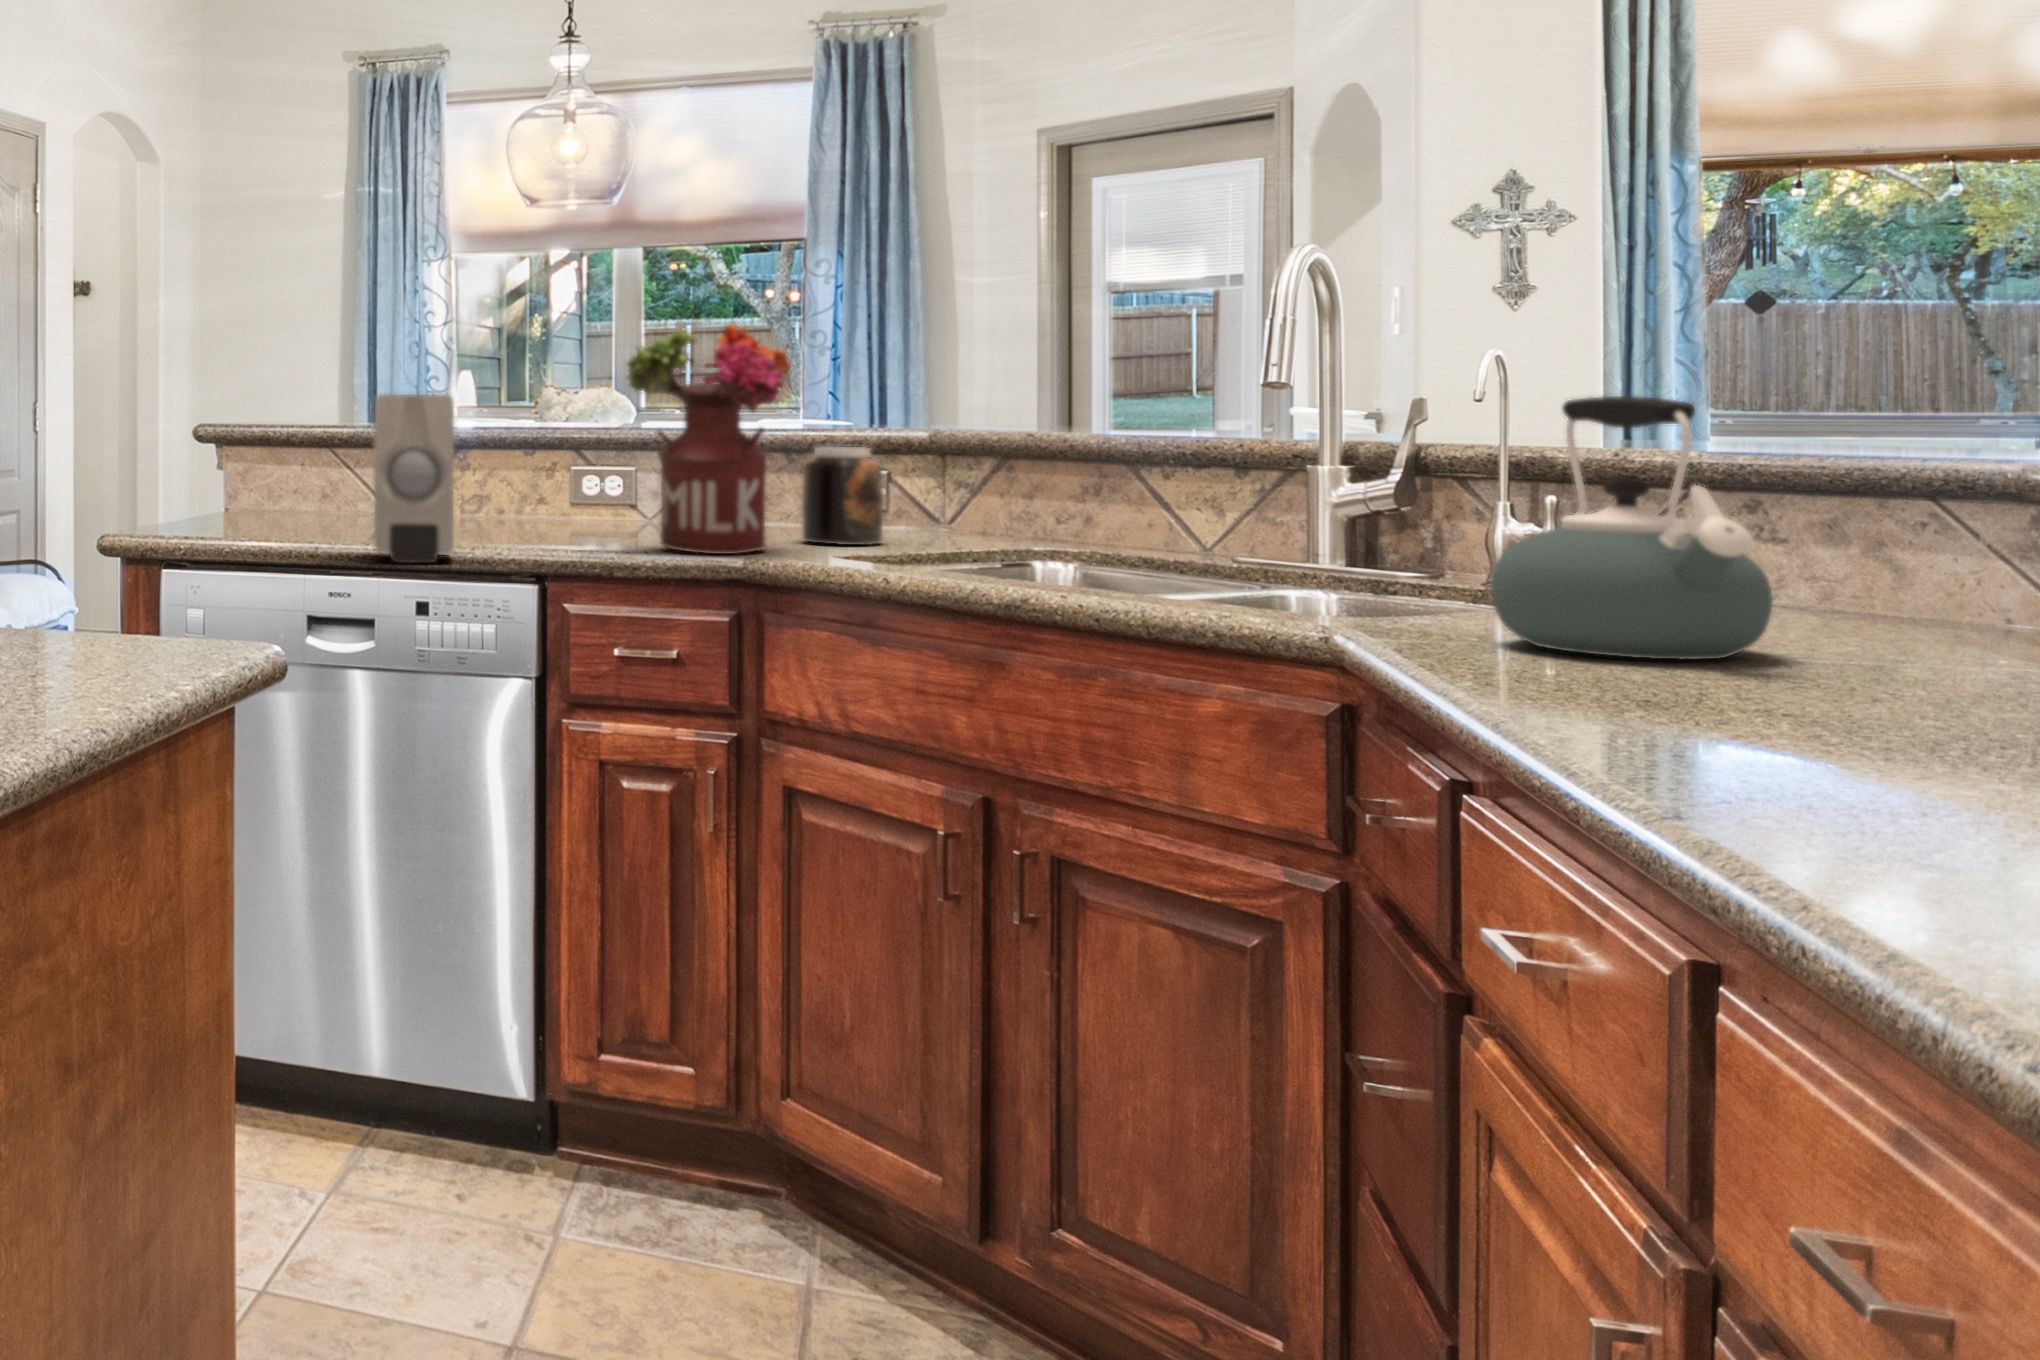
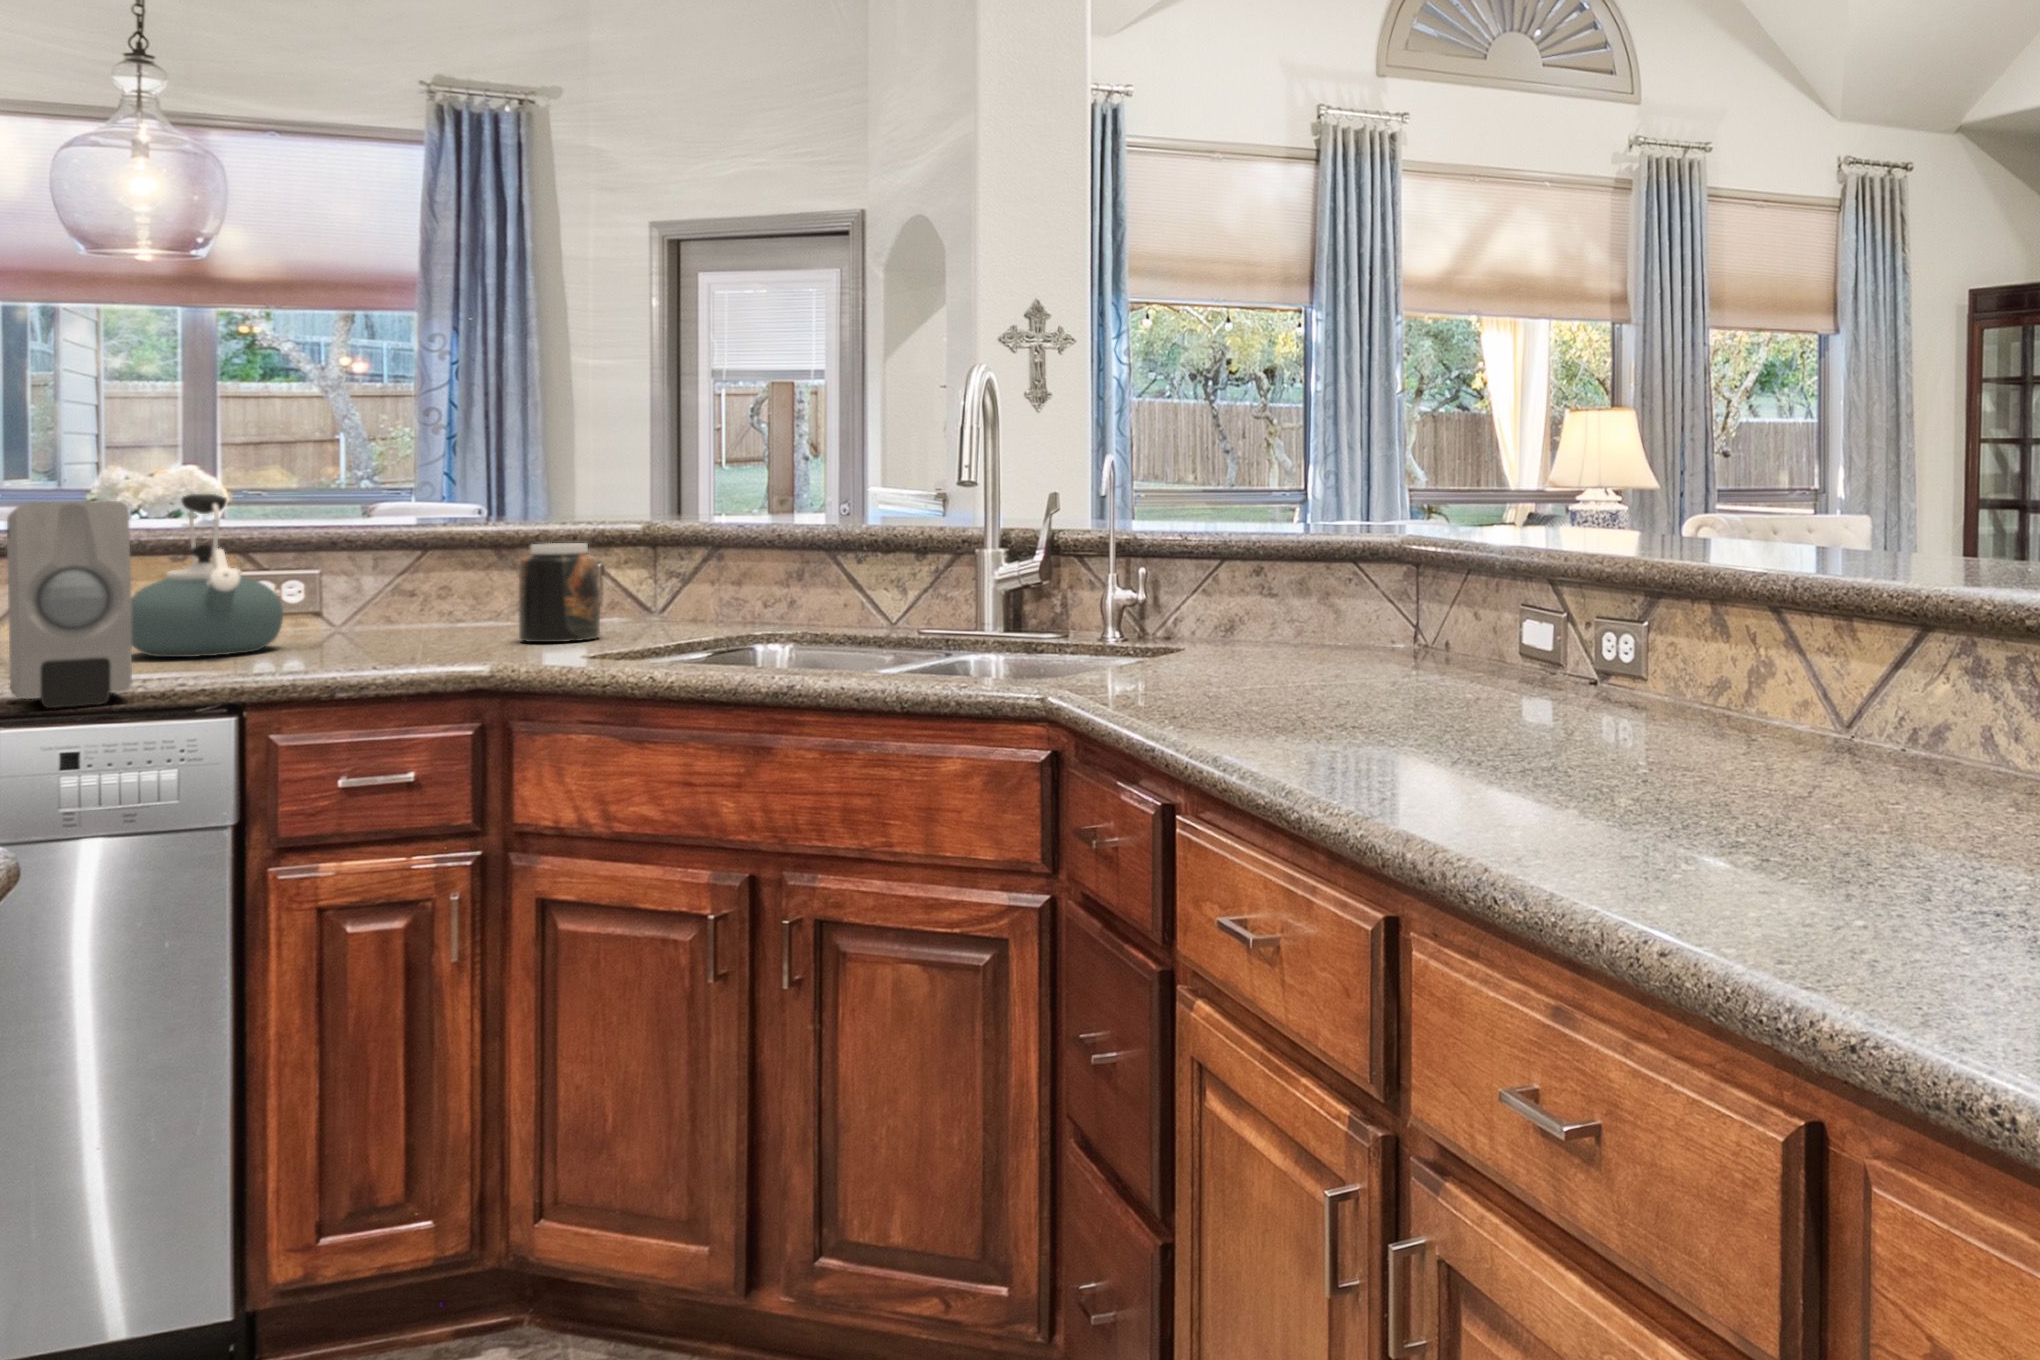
flower arrangement: present [627,324,791,554] -> none [333,418,518,663]
kettle: present [1490,396,1773,660] -> present [131,494,283,657]

